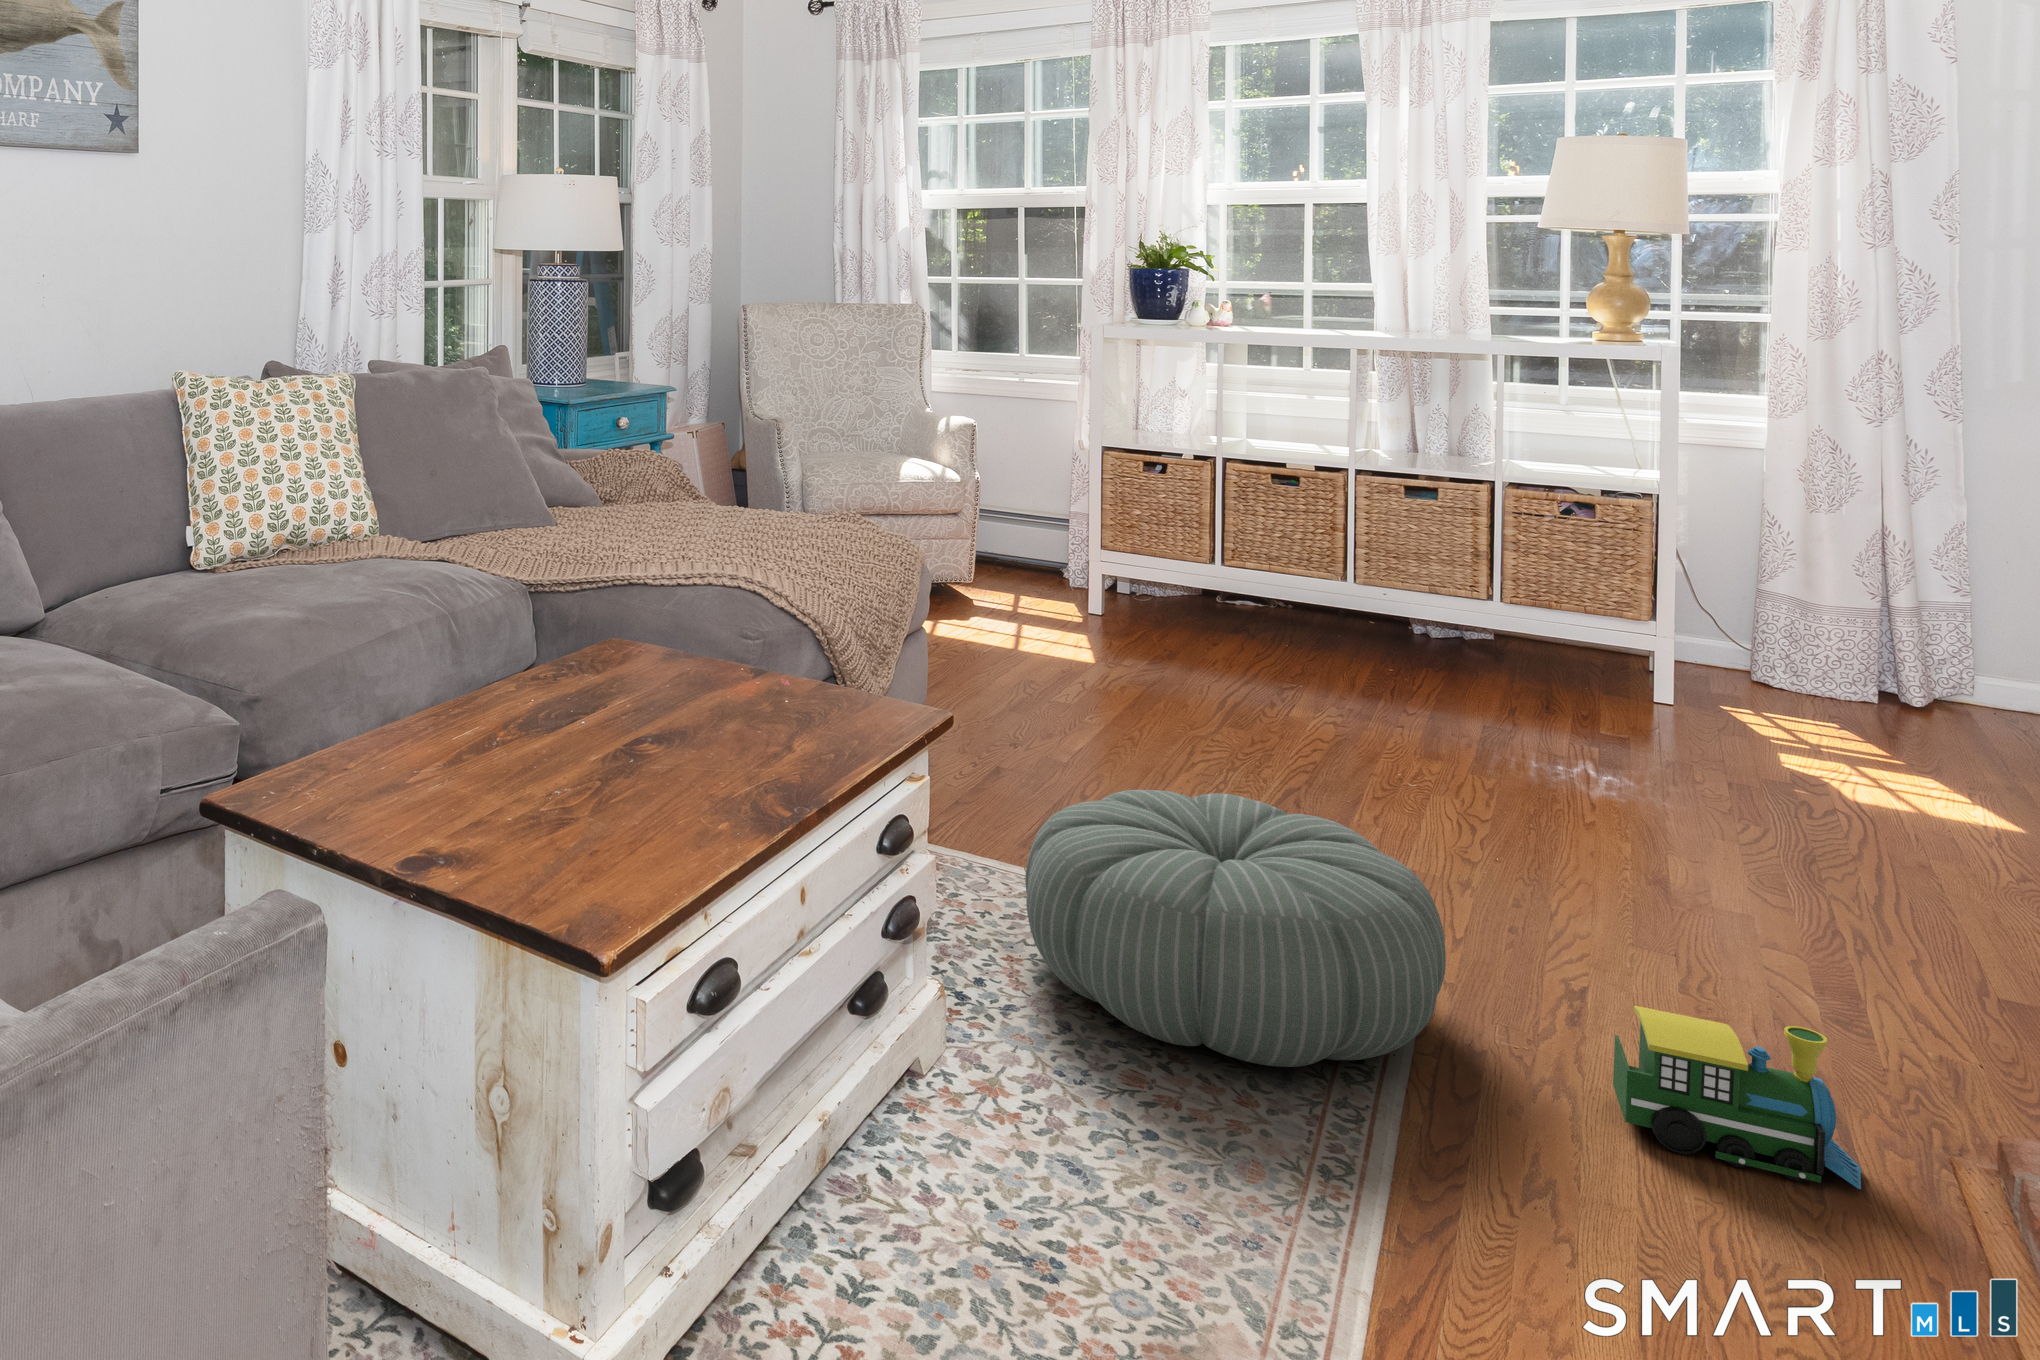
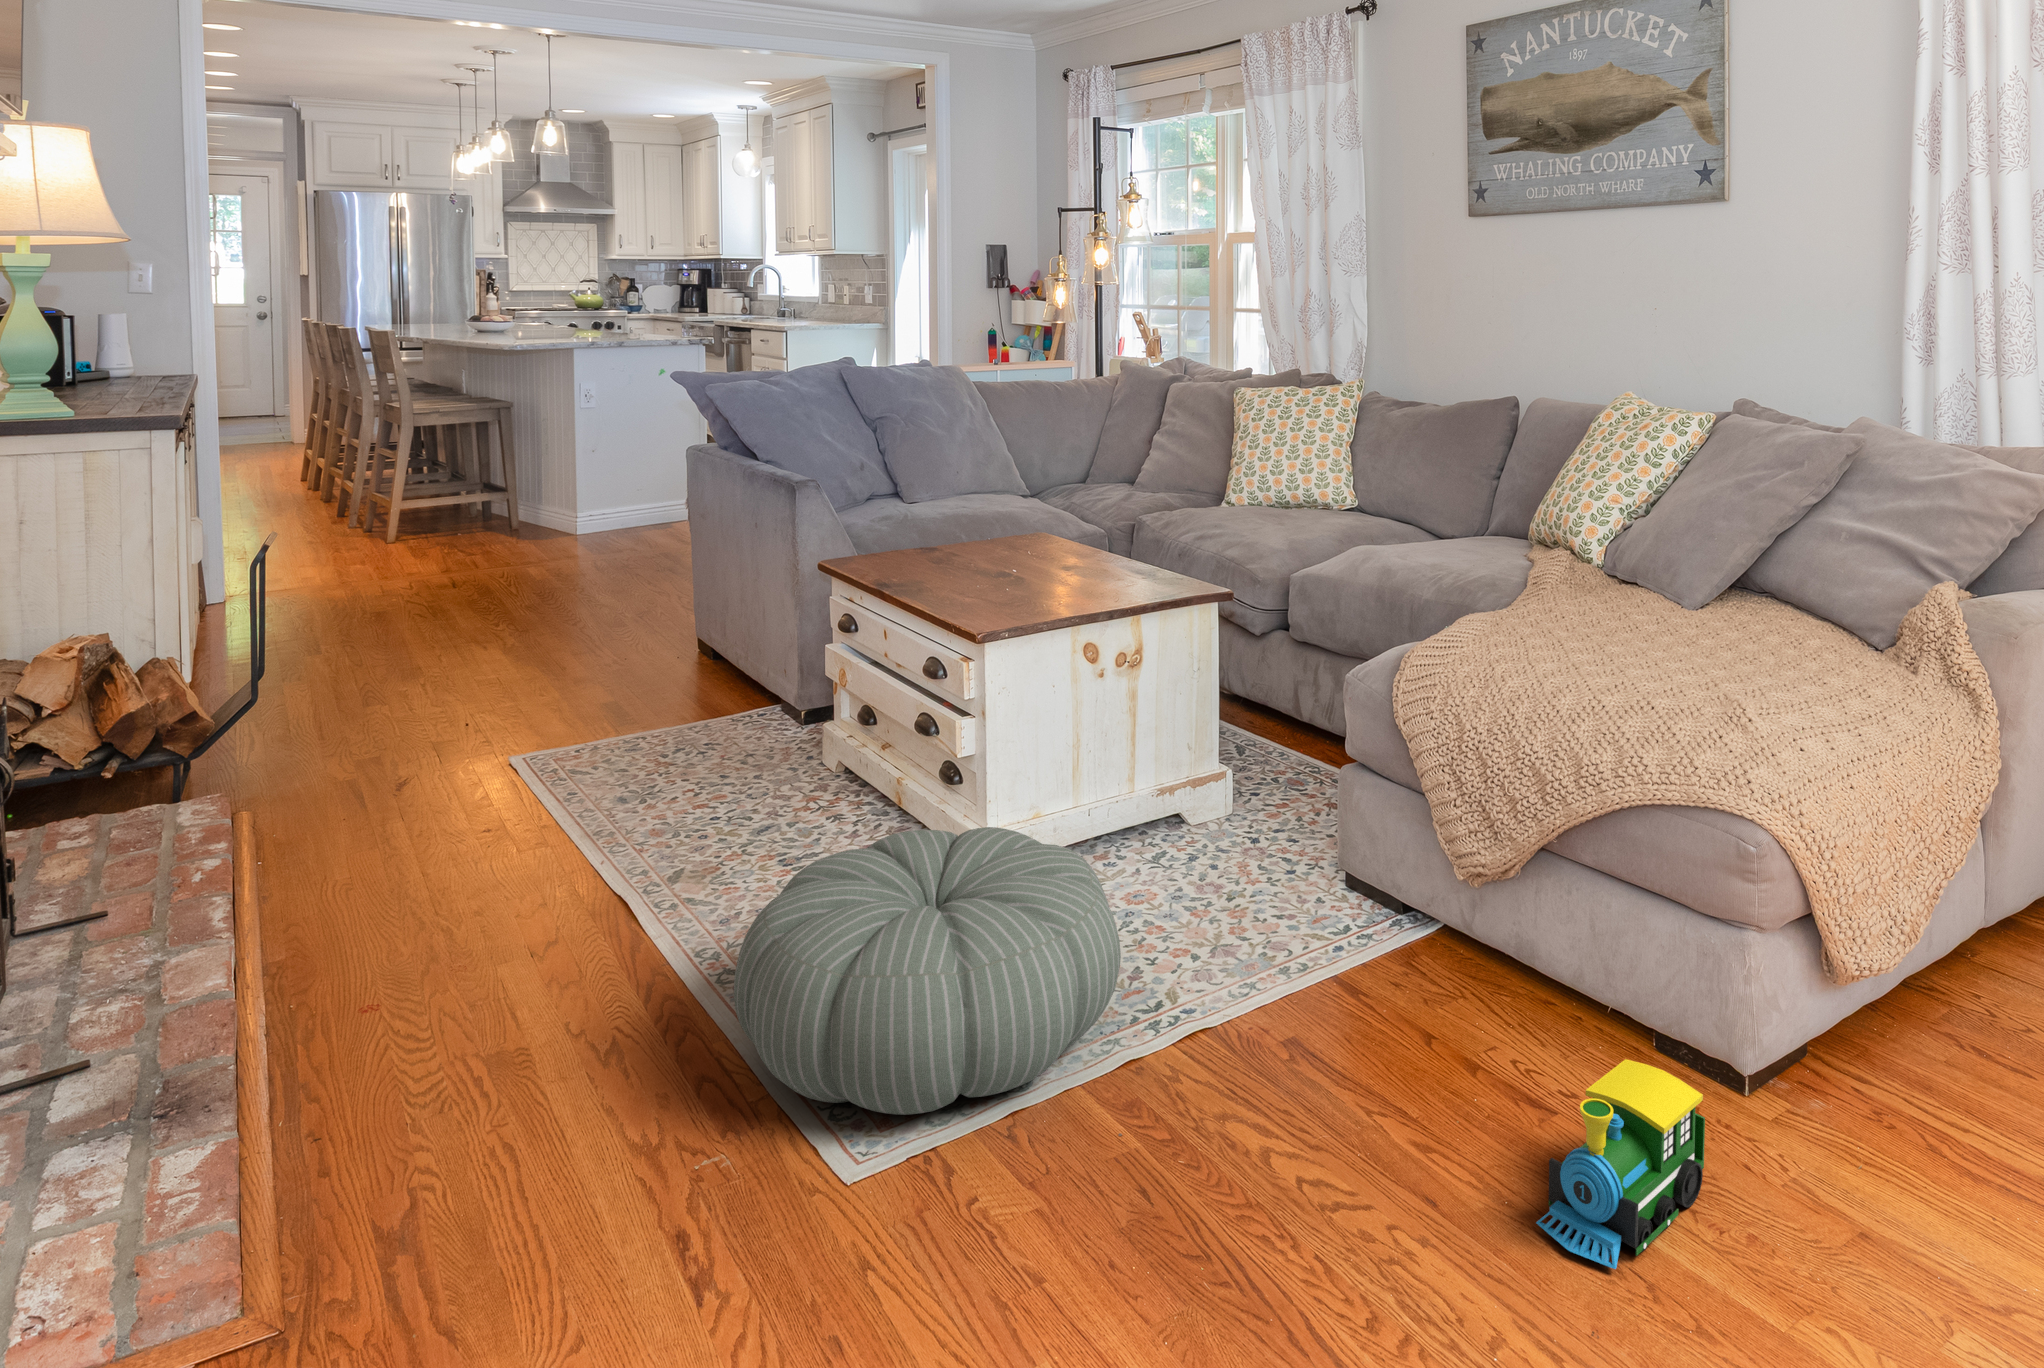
toy train: present [1613,1006,1861,1189] -> present [1536,1059,1705,1269]

